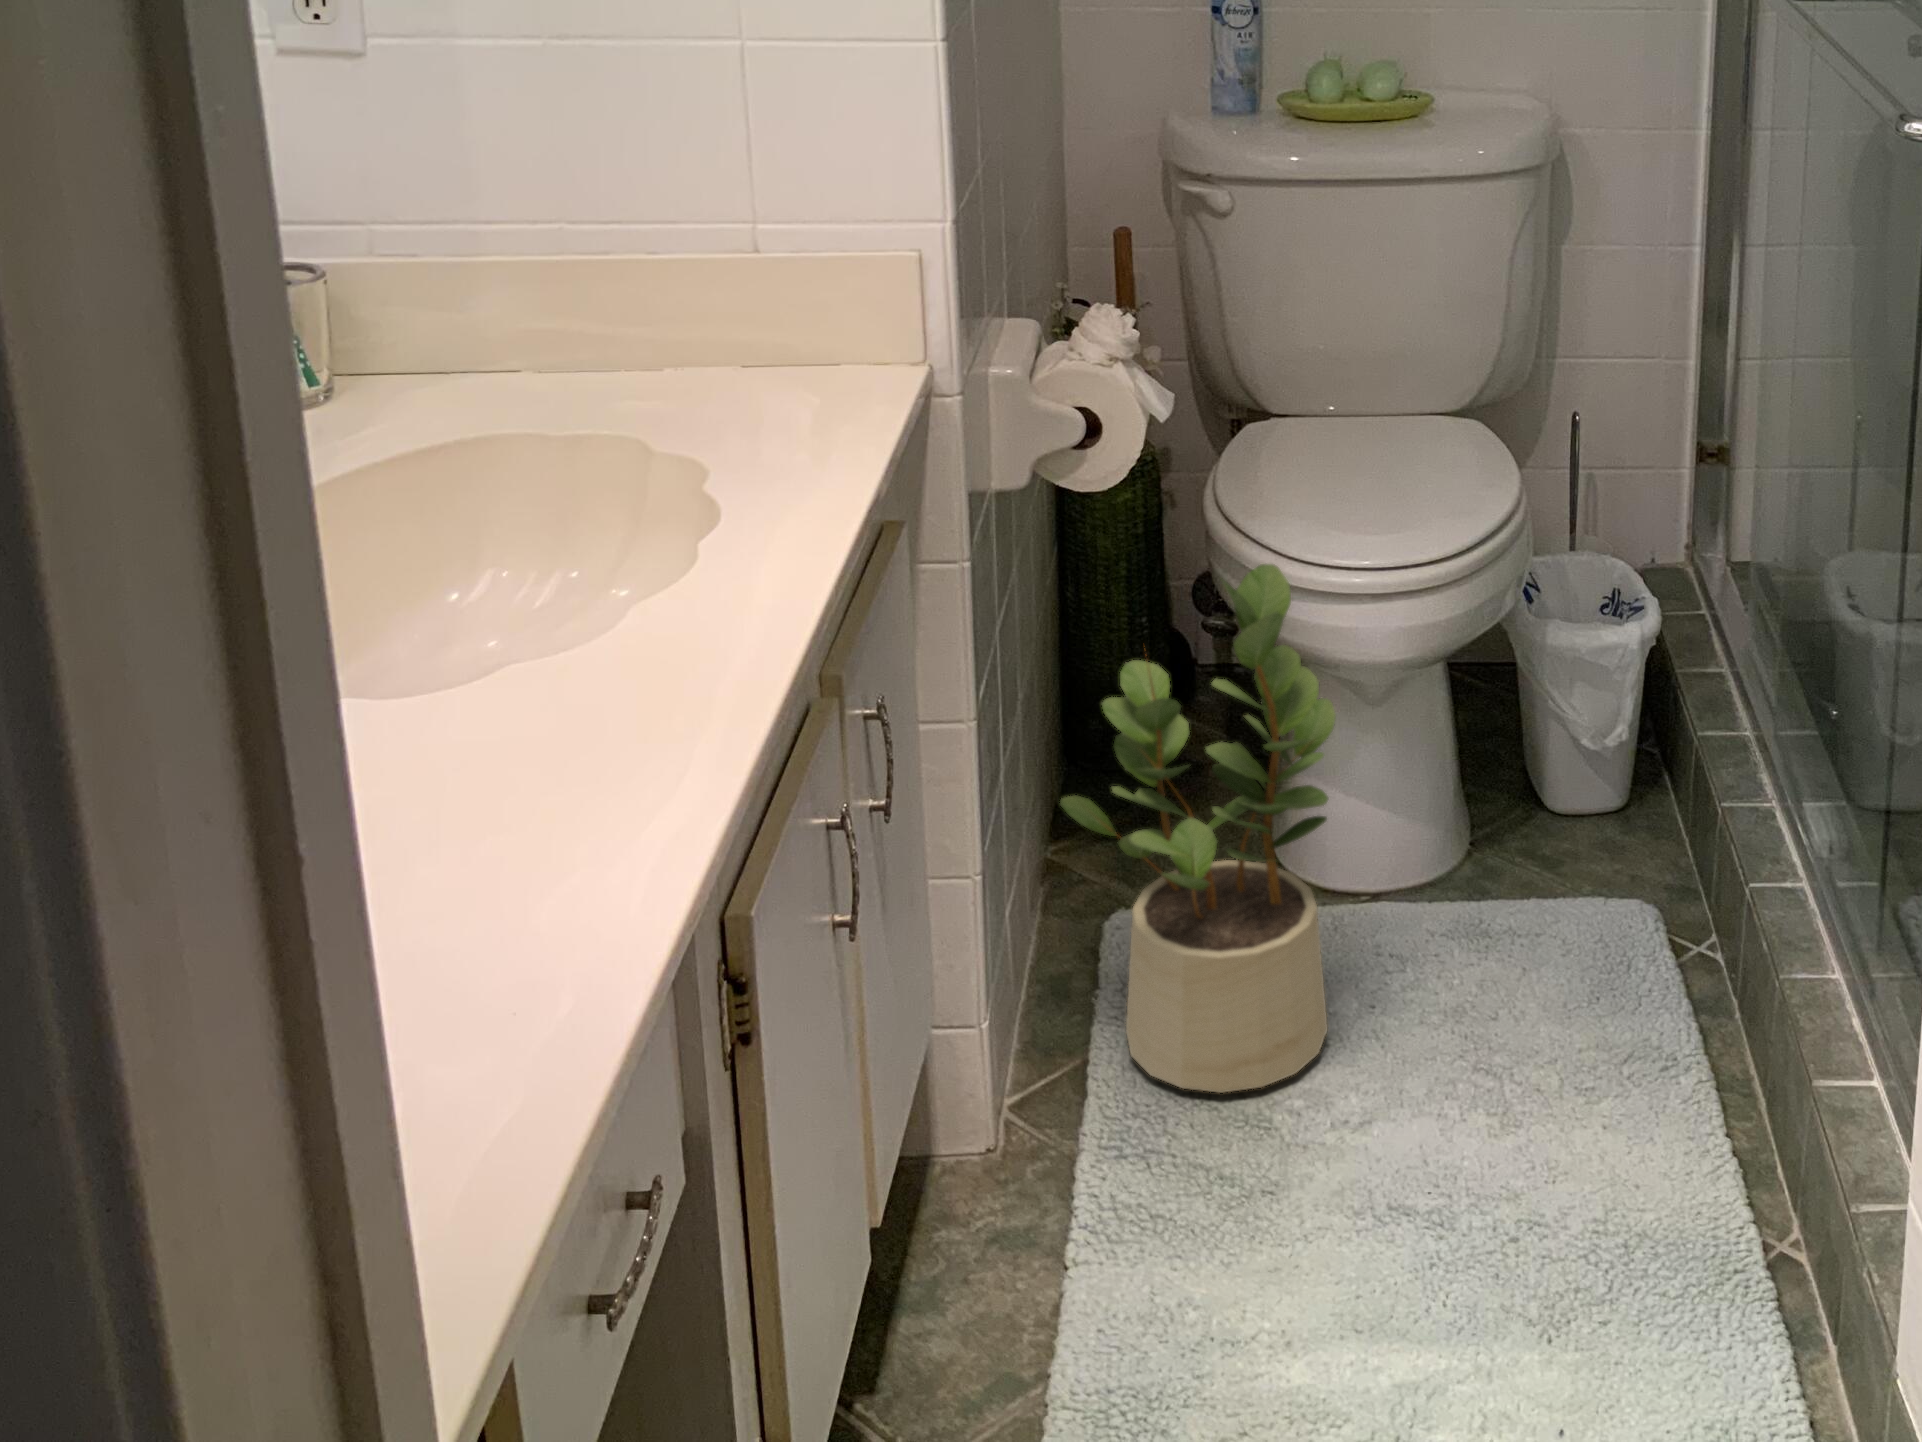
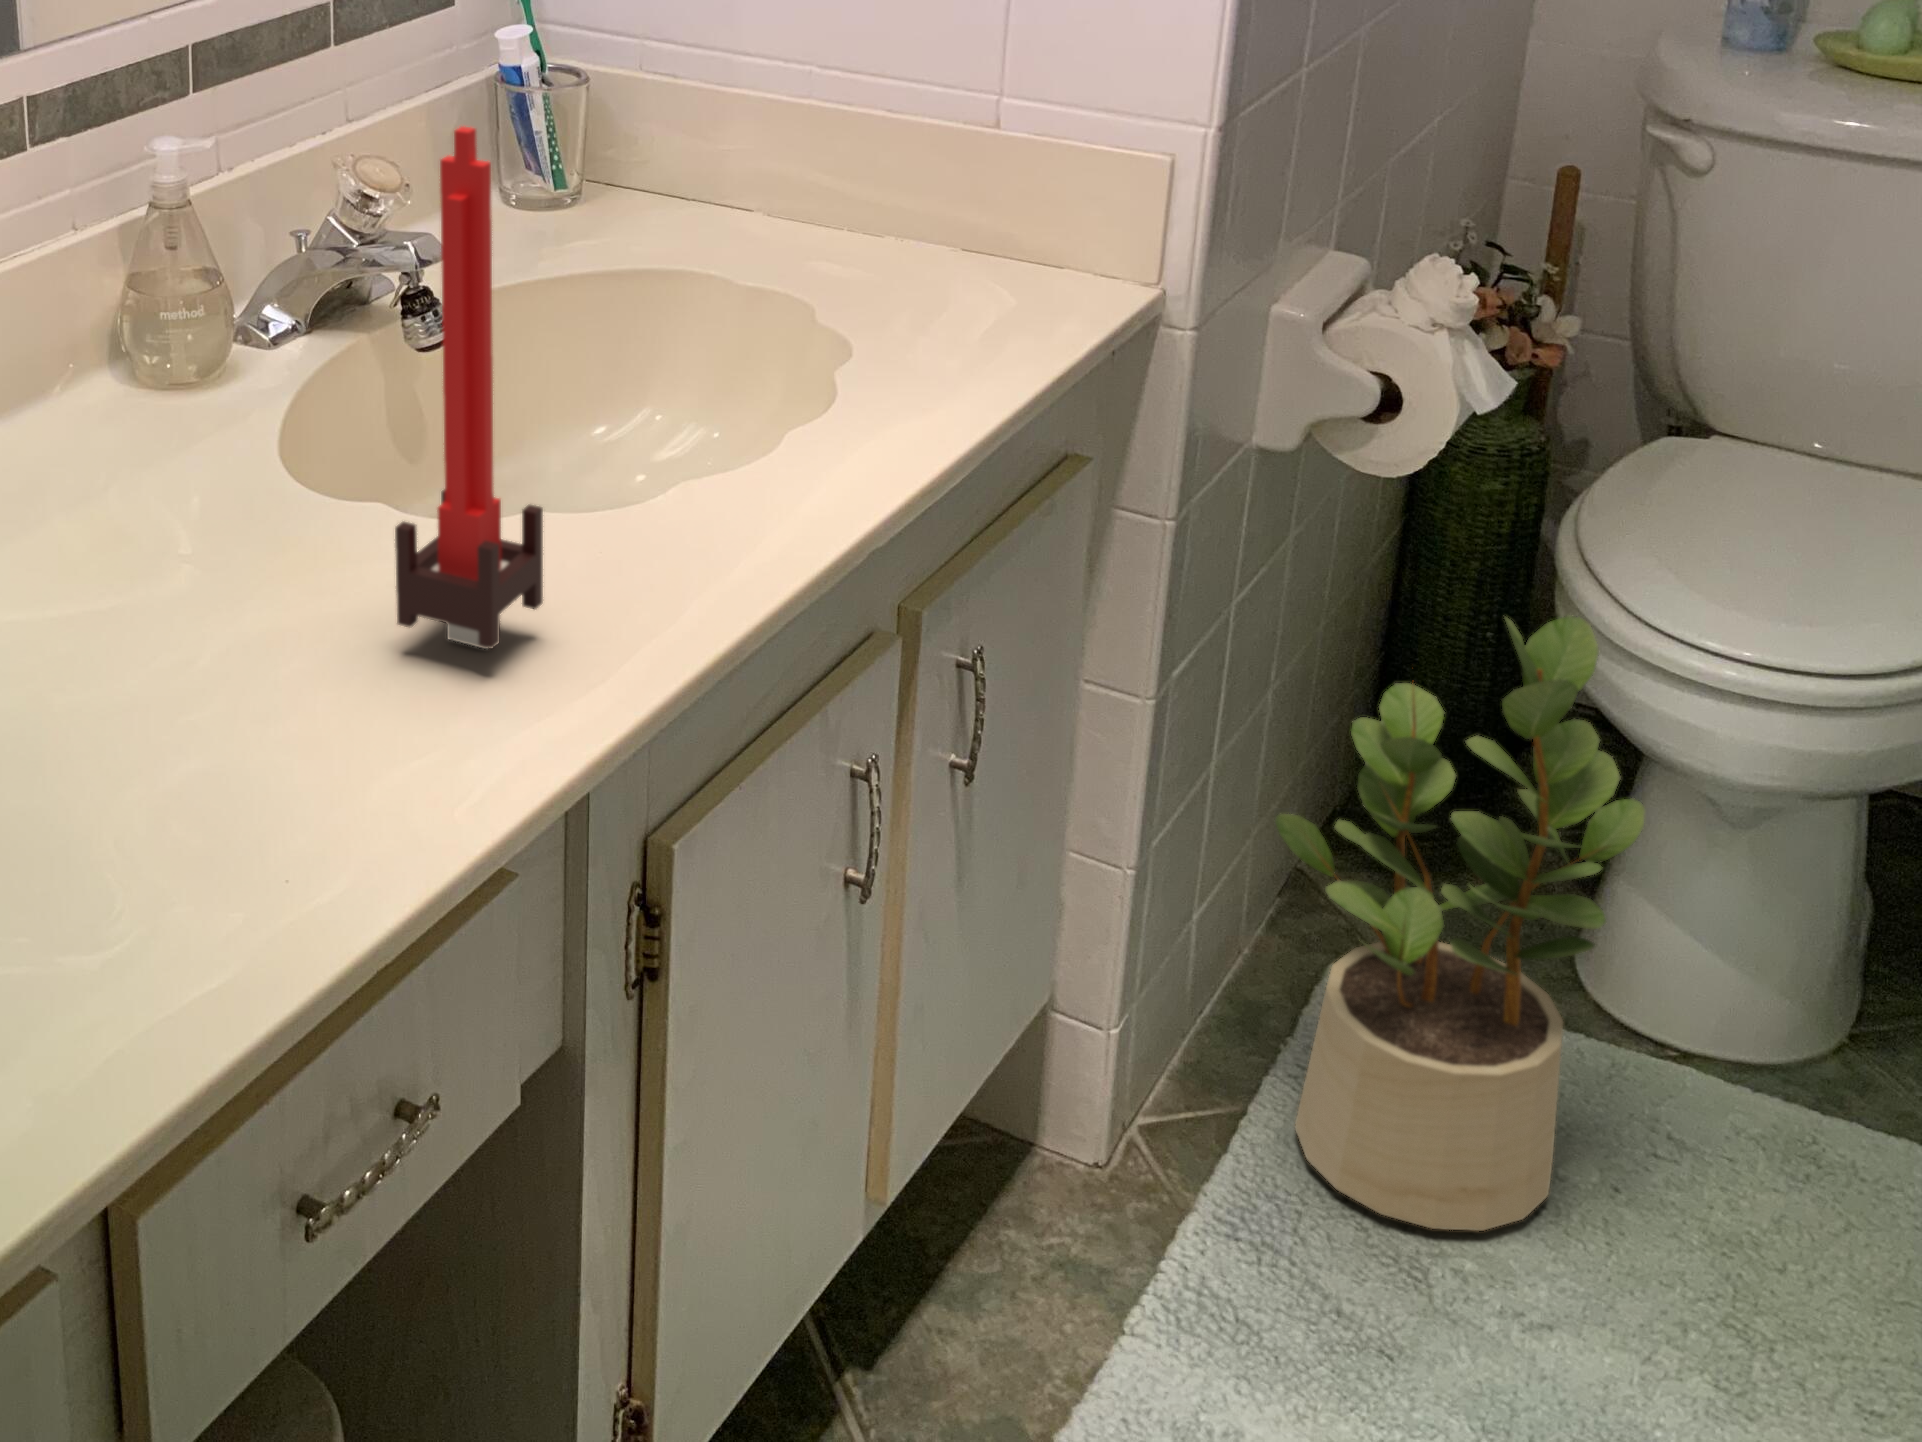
candle: none [482,278,620,778] -> present [395,127,543,649]

